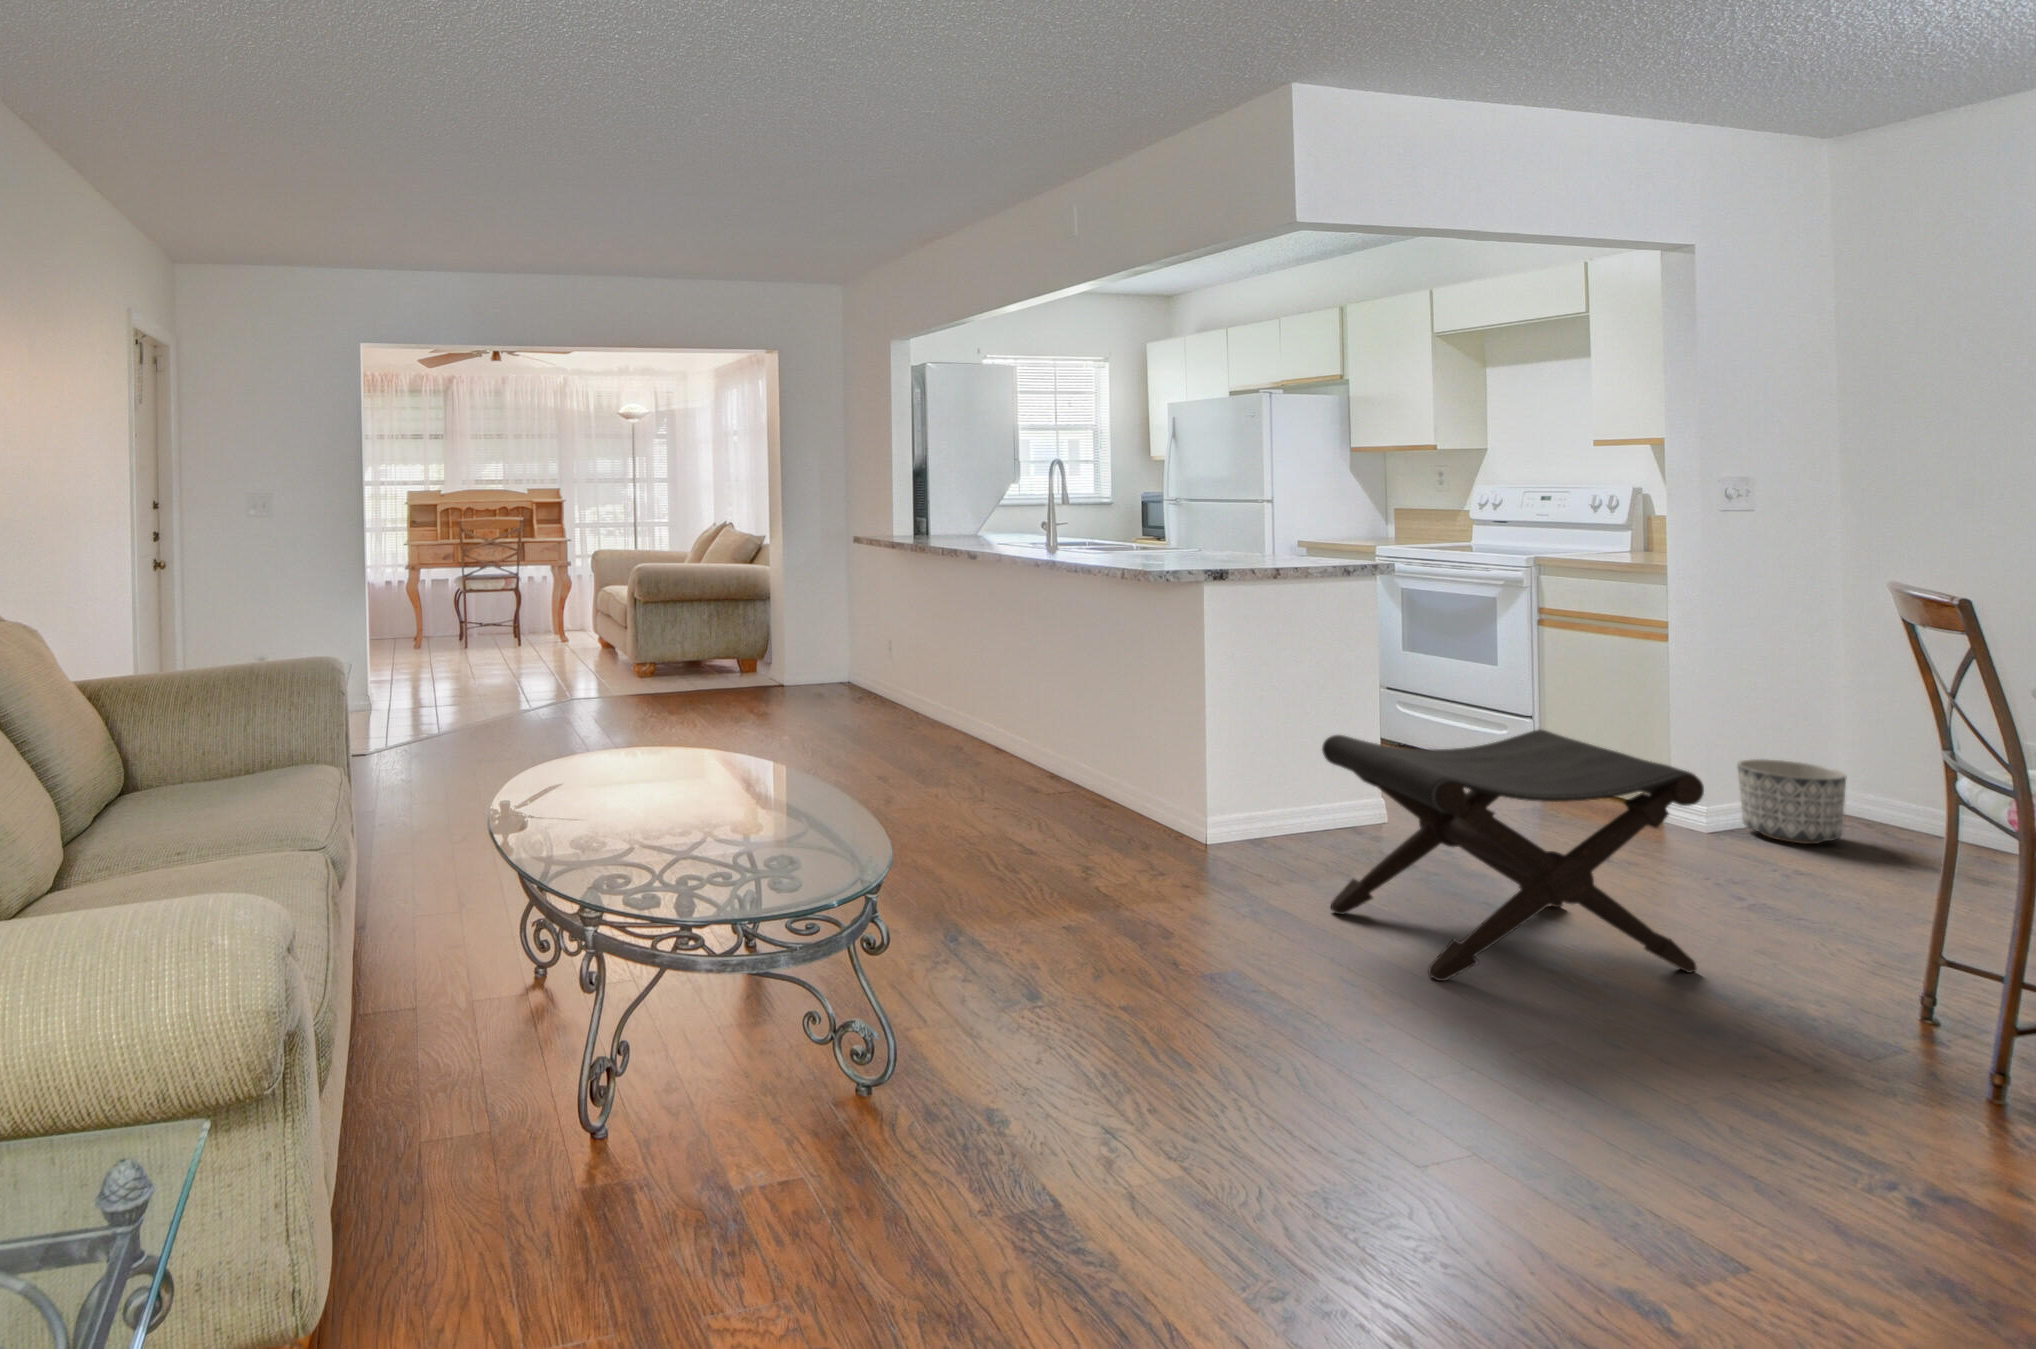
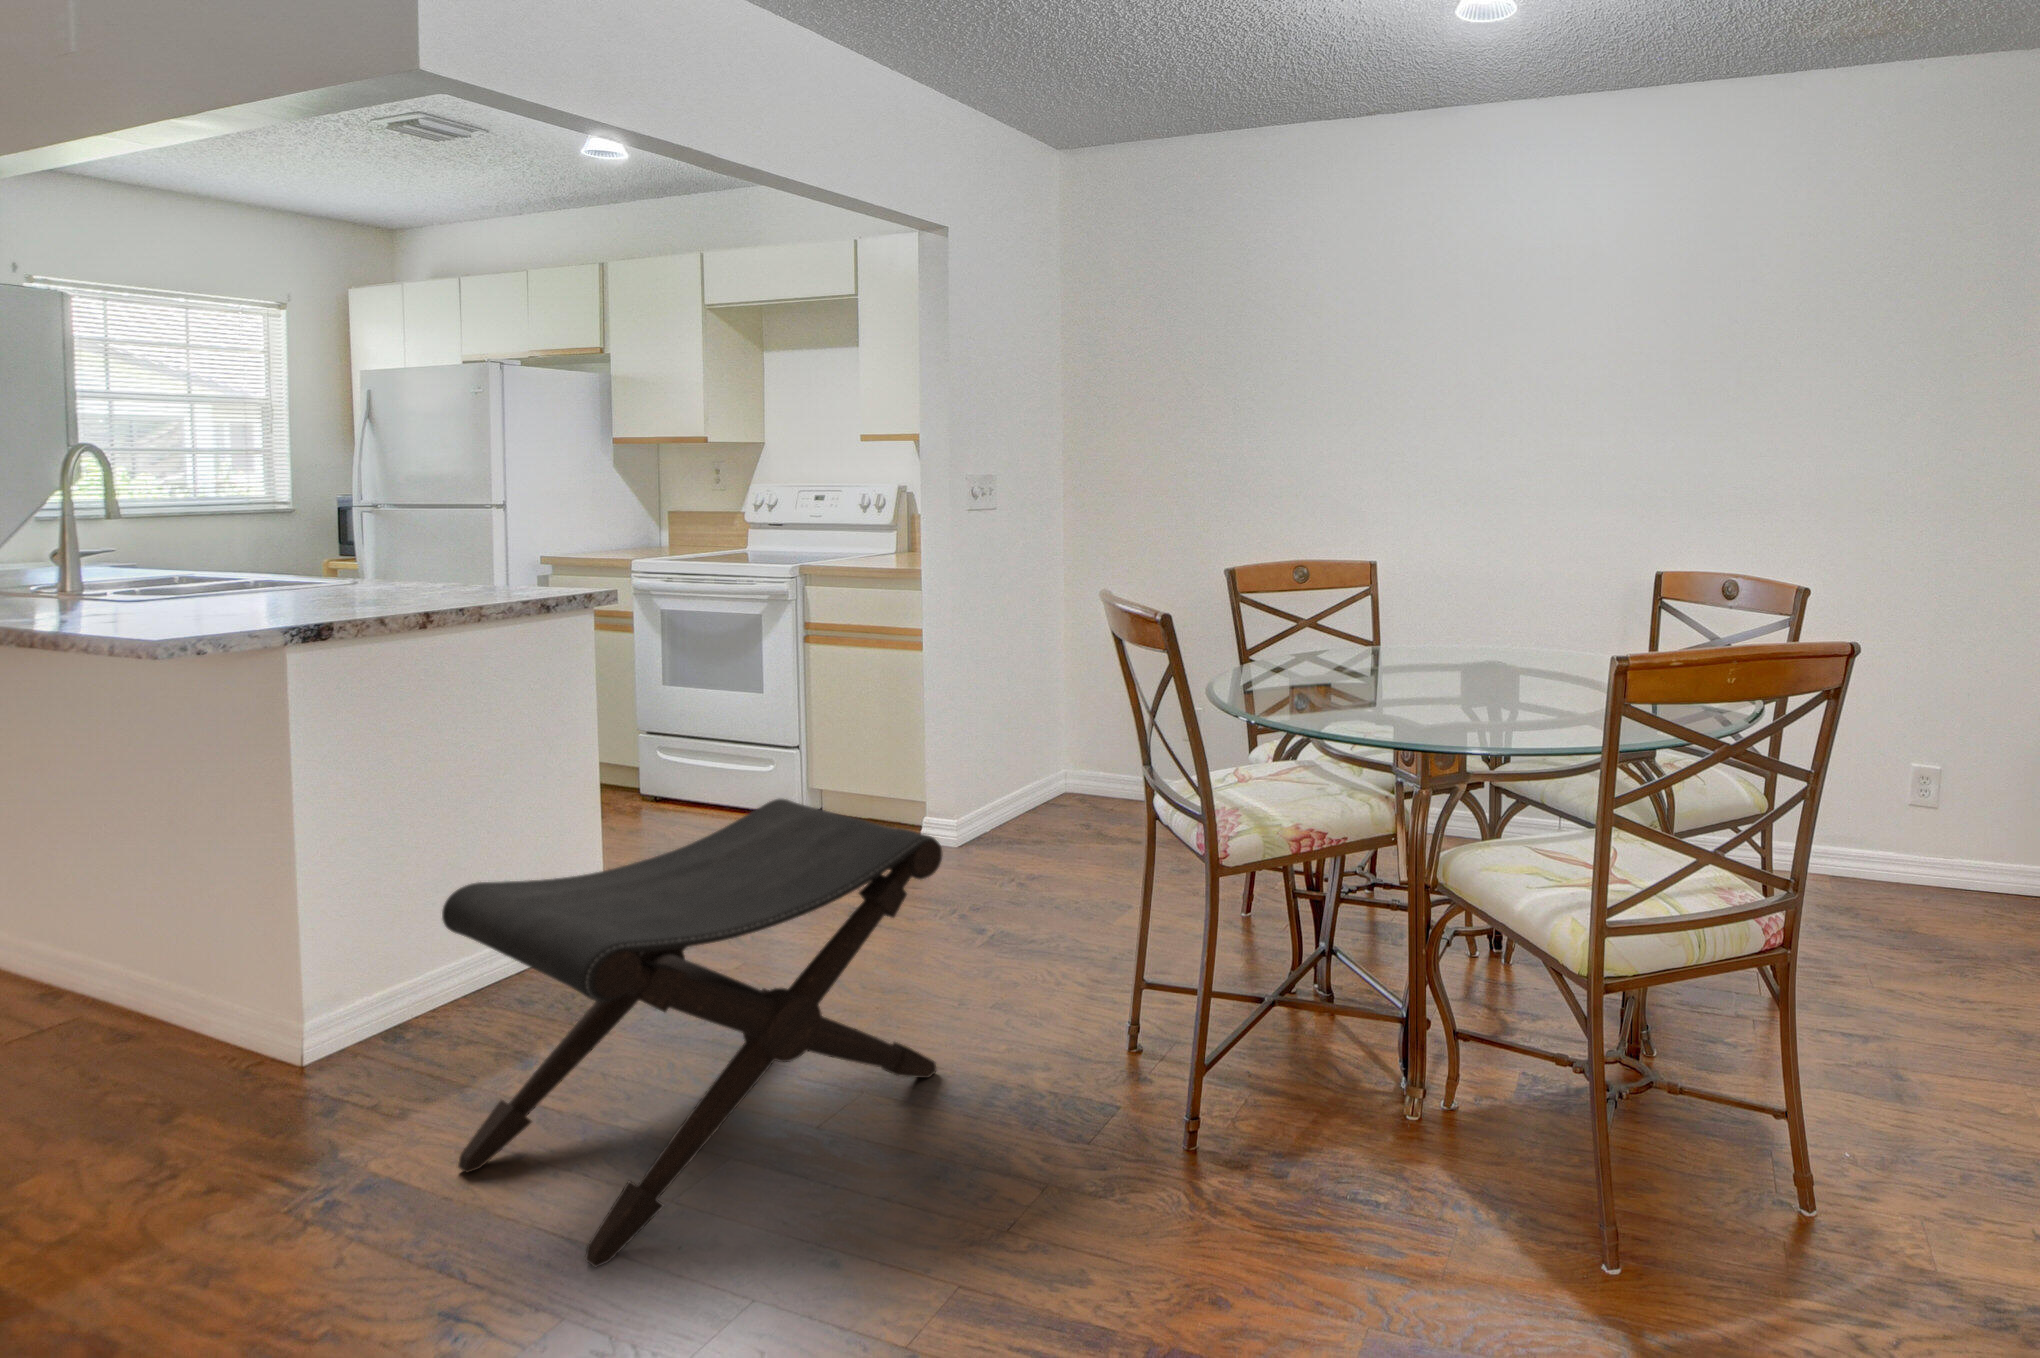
planter: present [1737,759,1846,844] -> none [982,751,1063,835]

